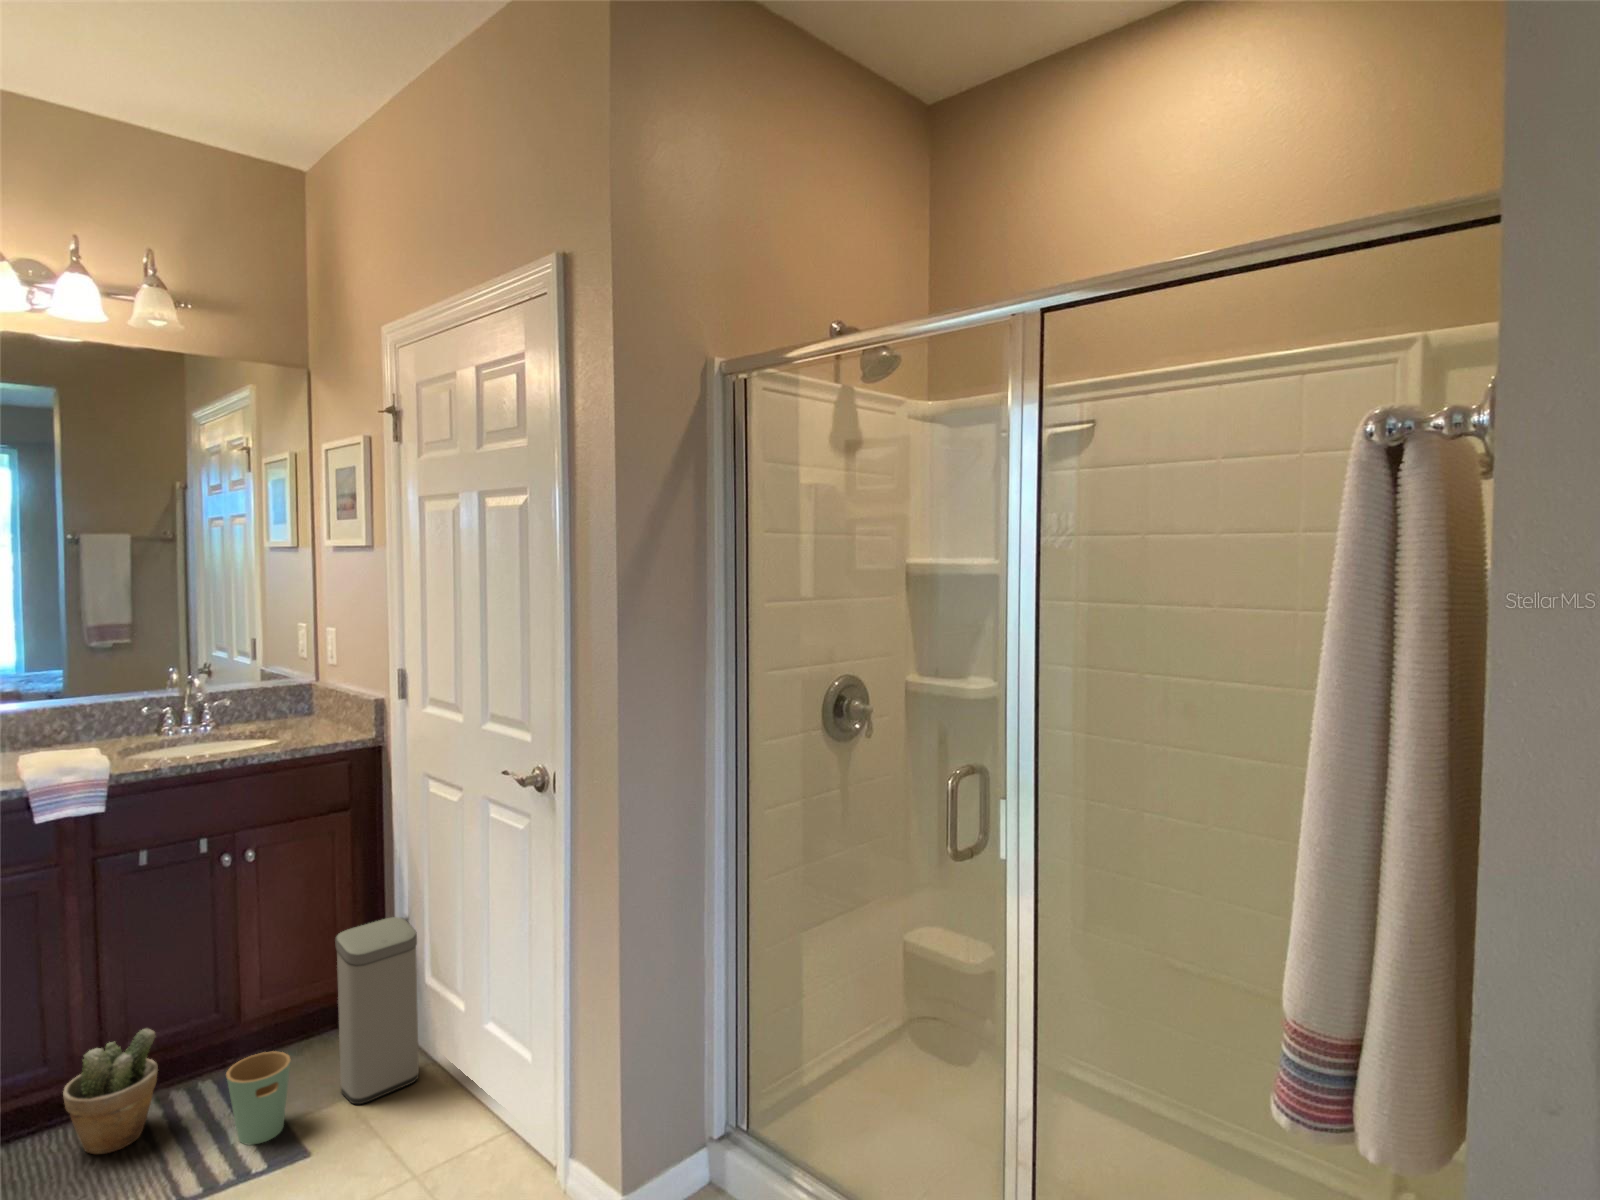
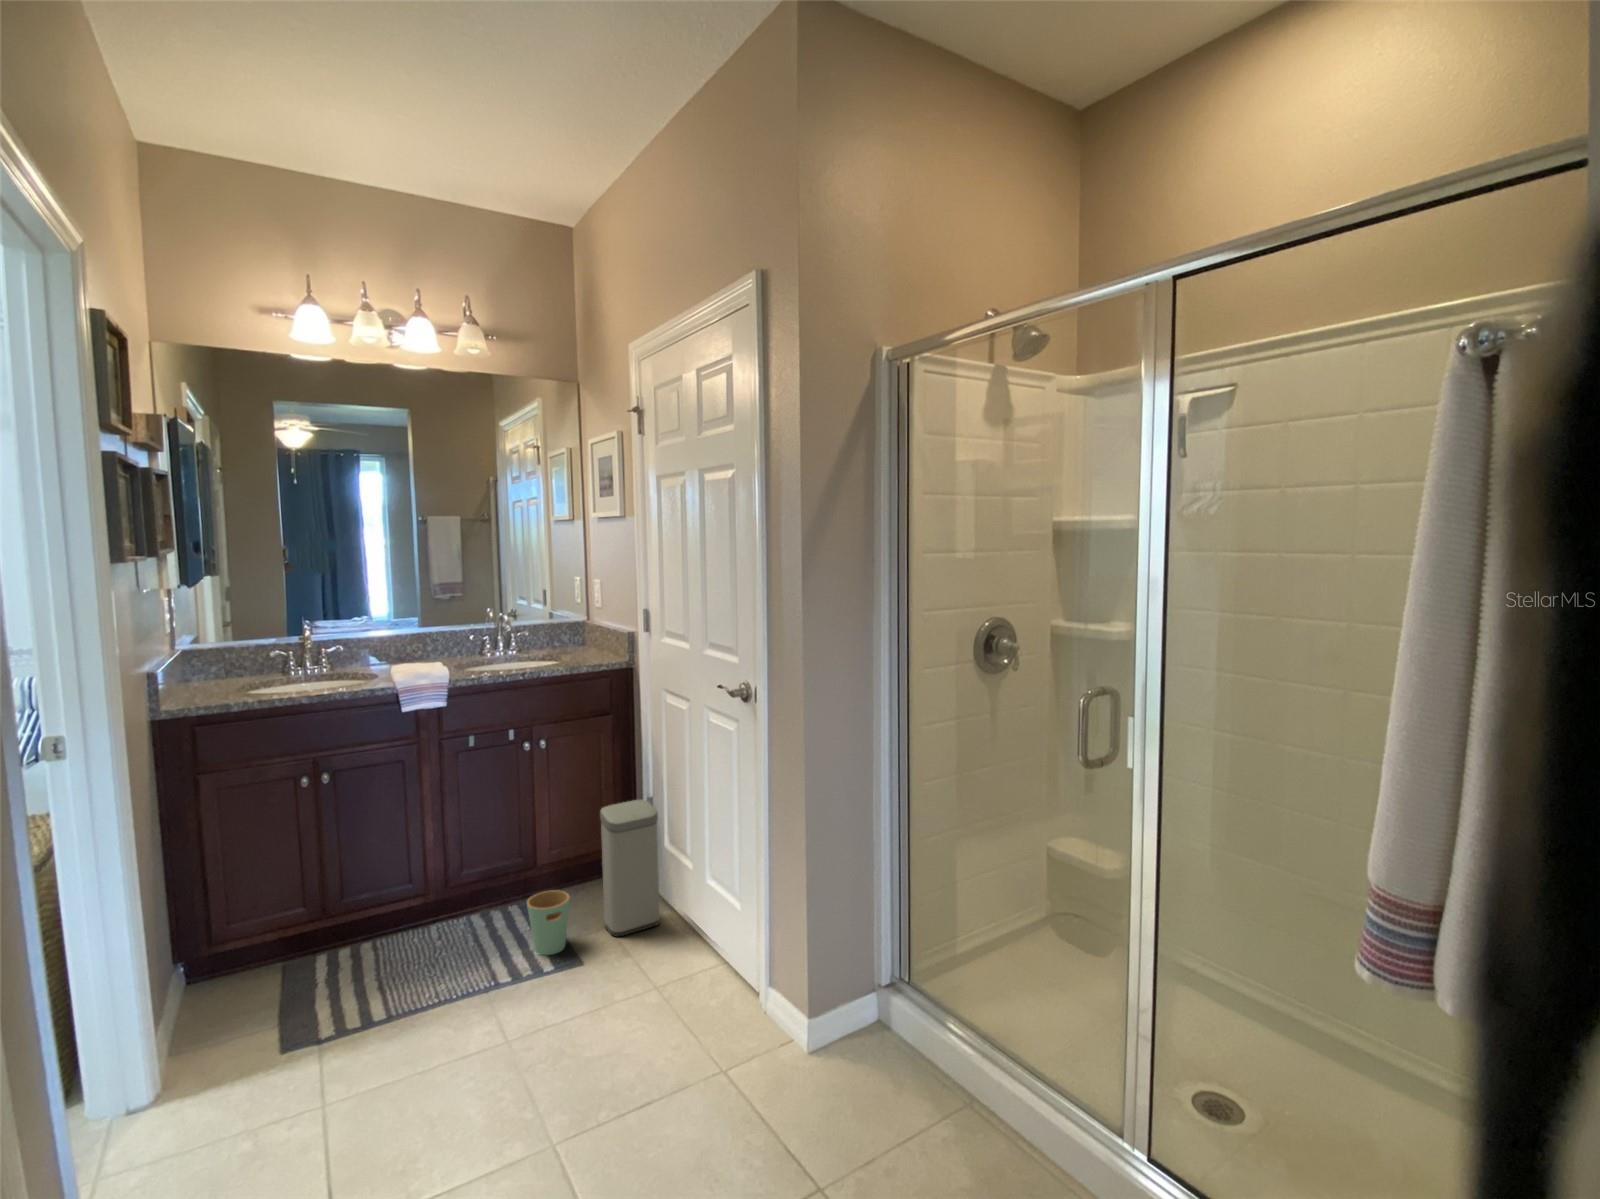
potted plant: present [63,1029,158,1154] -> none [423,865,481,950]

